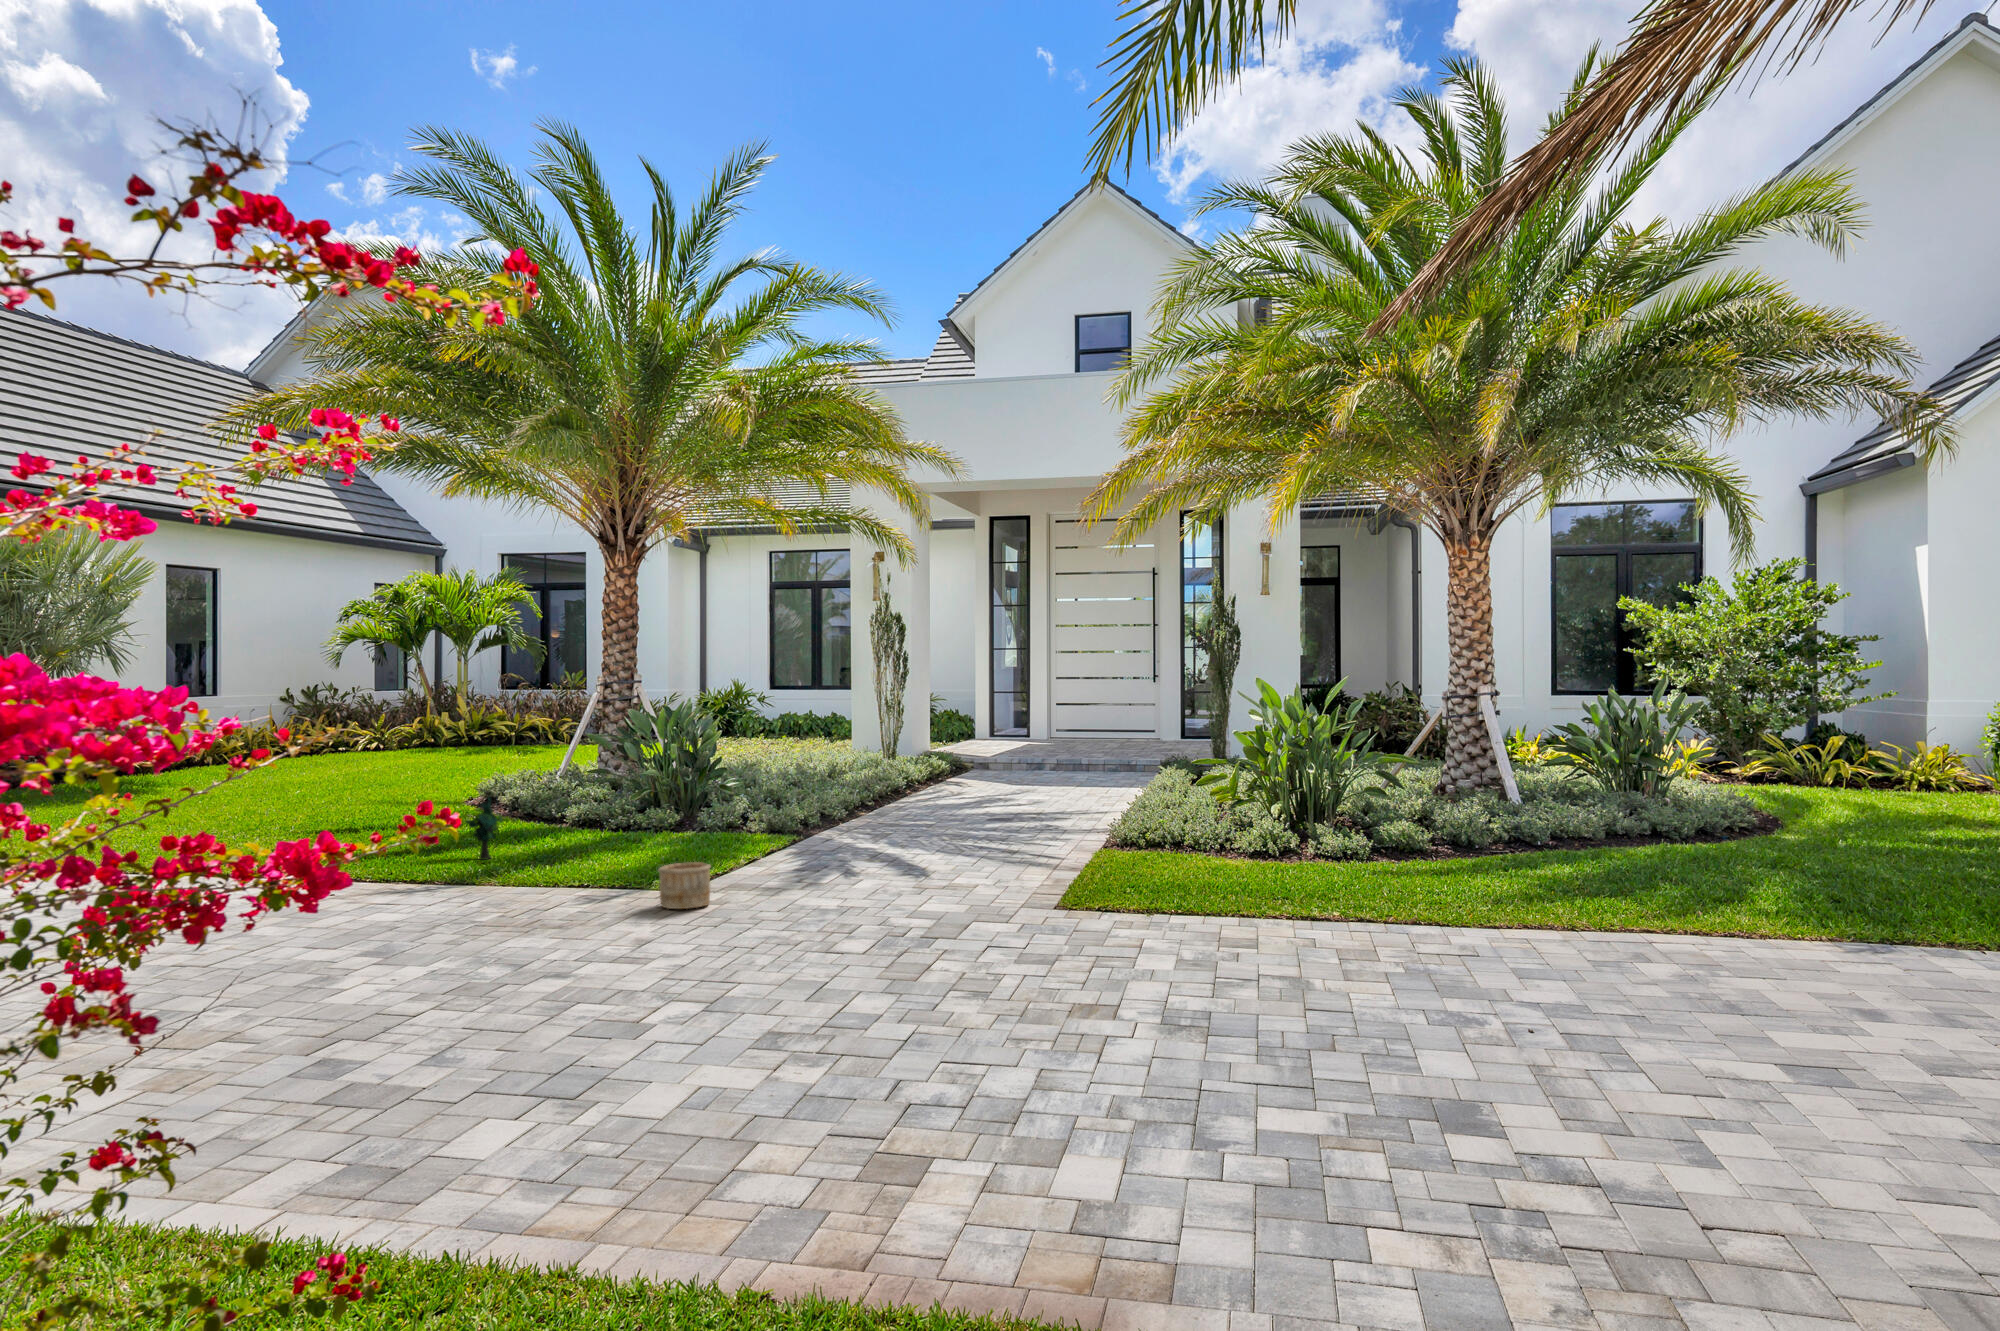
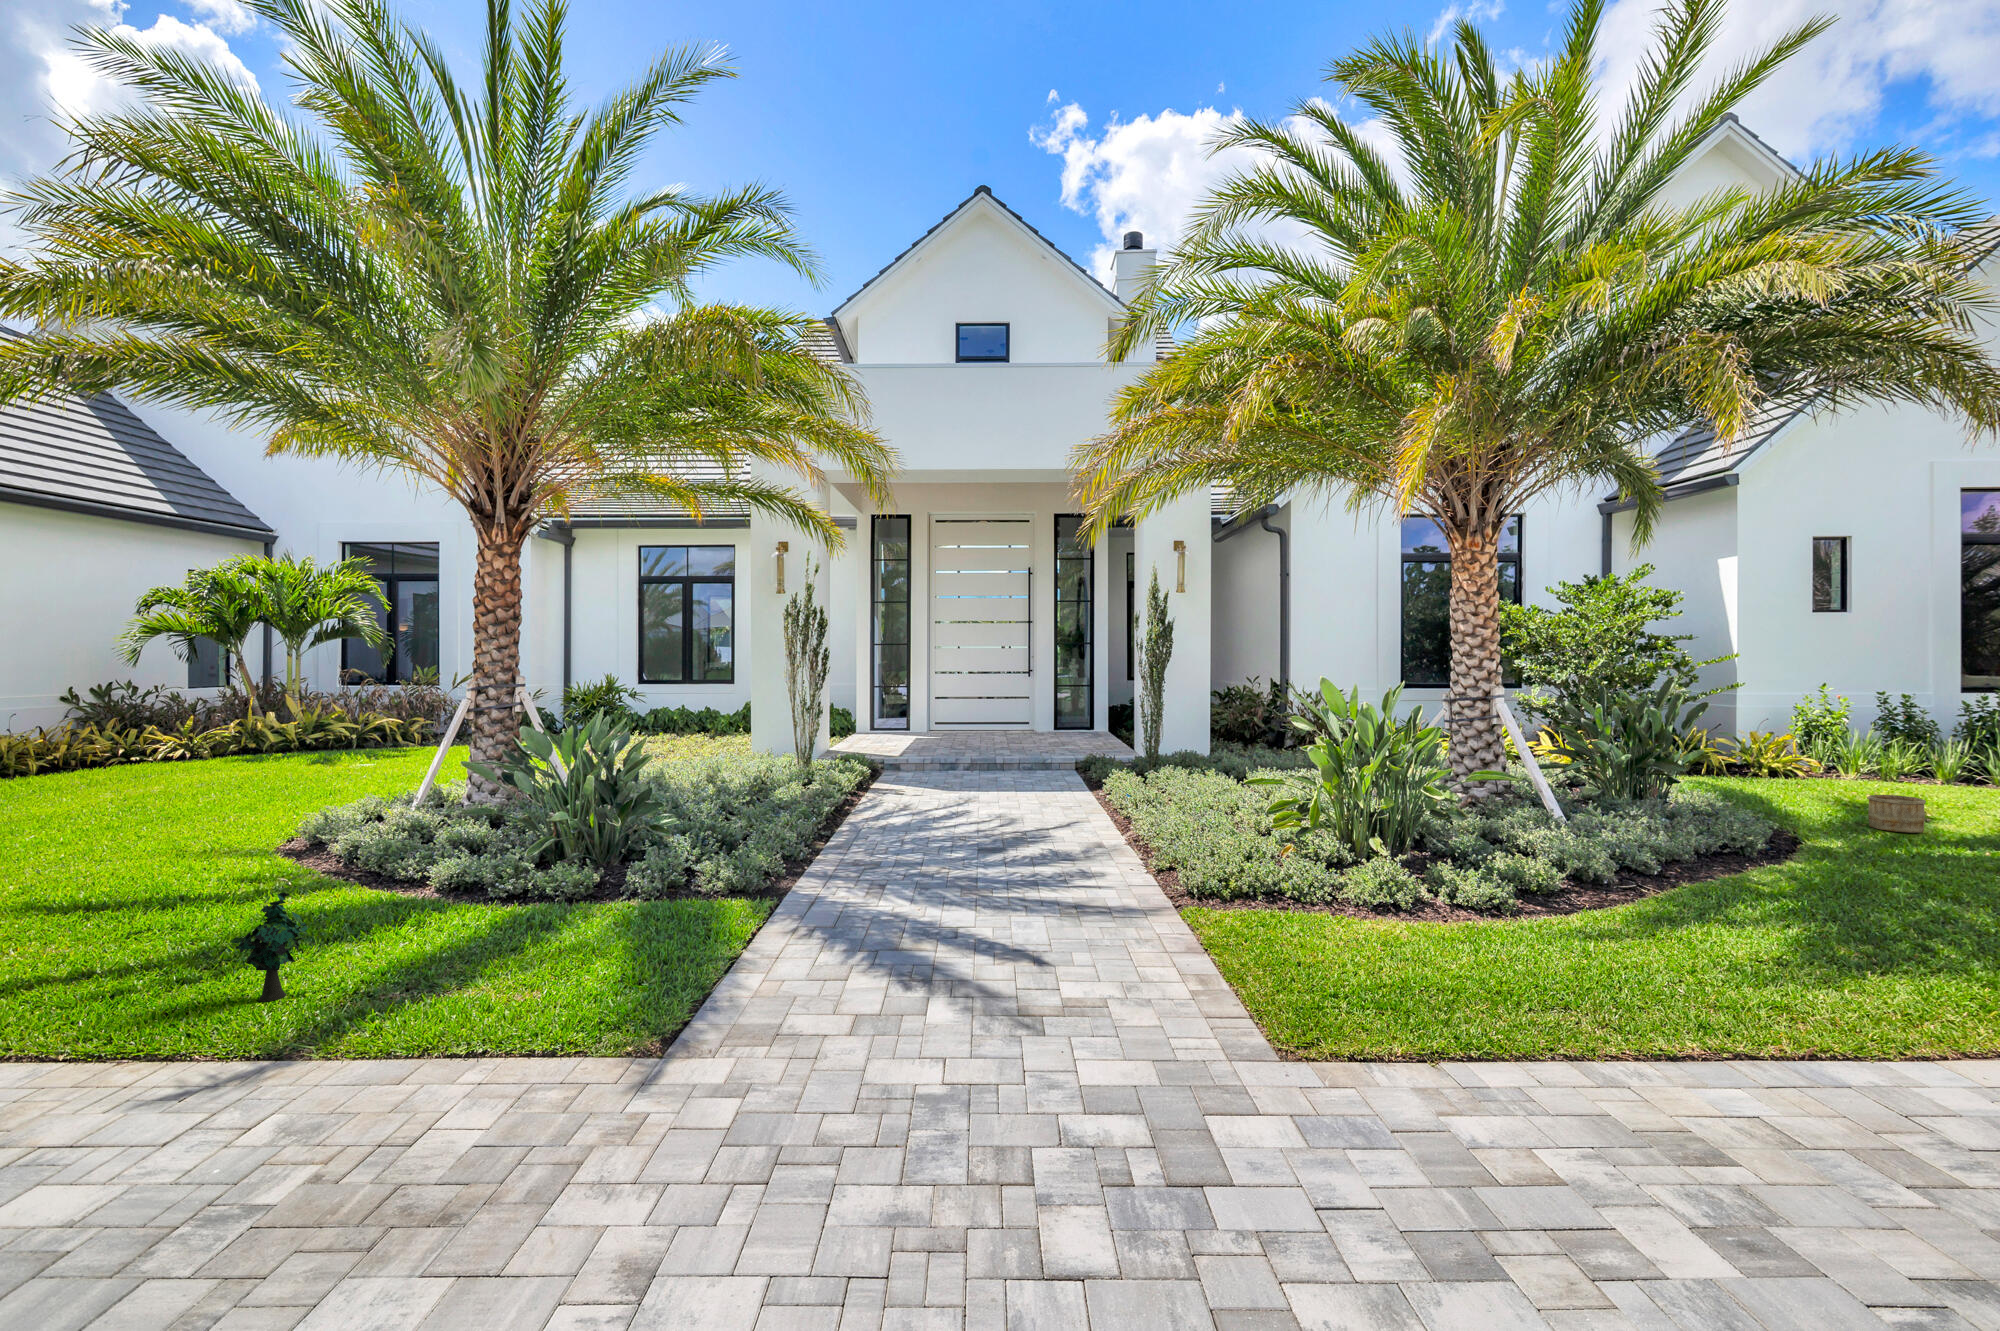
wooden bucket: present [658,862,711,909] -> present [1867,795,1926,833]

